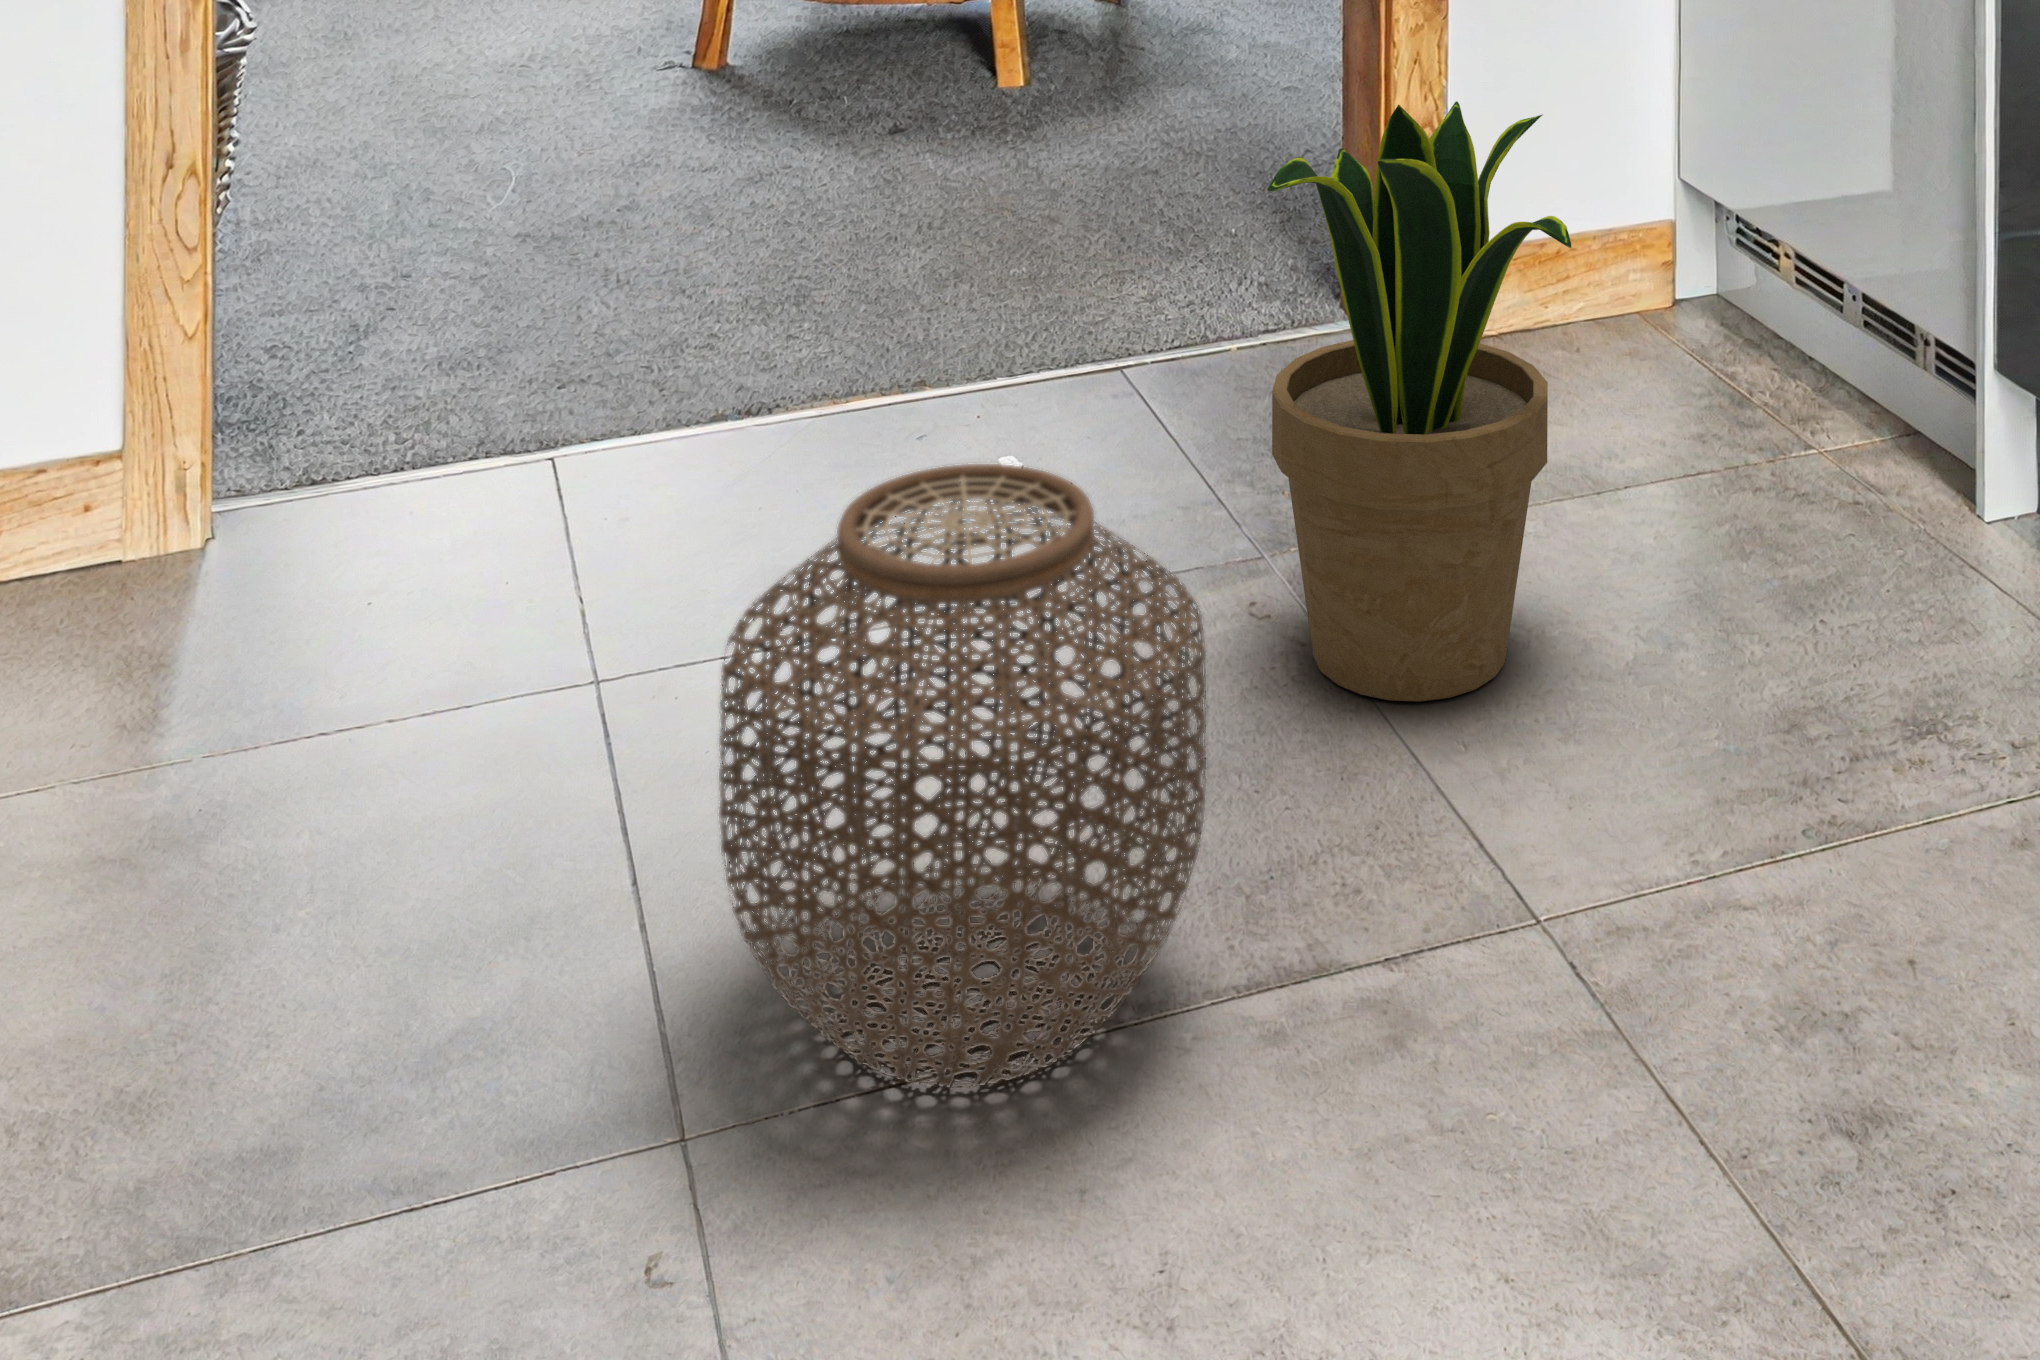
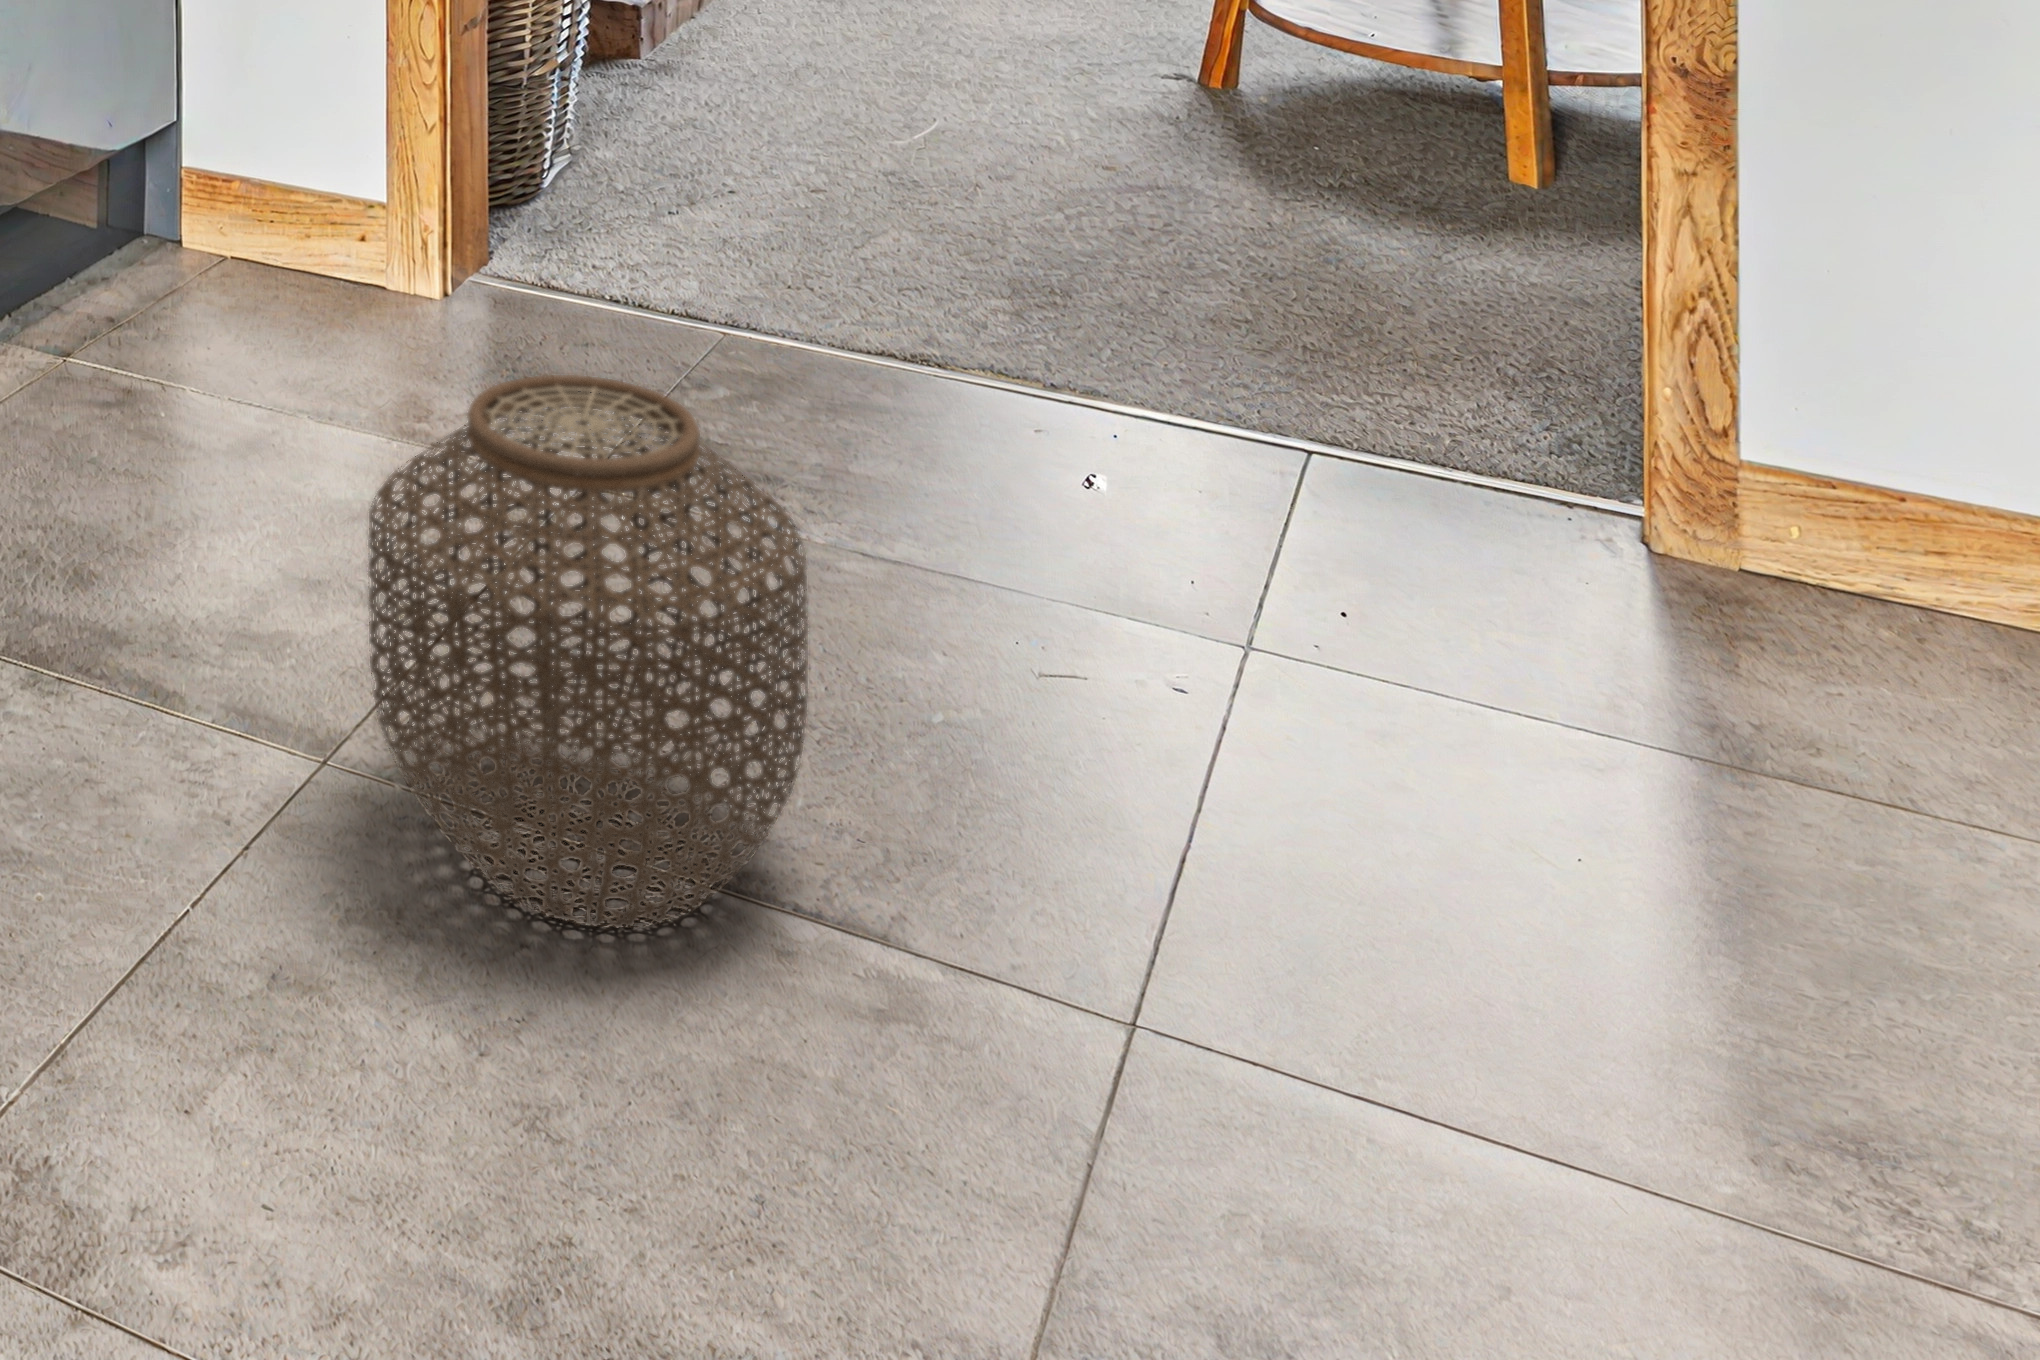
potted plant: present [1267,101,1571,702] -> none [1092,196,1521,872]

